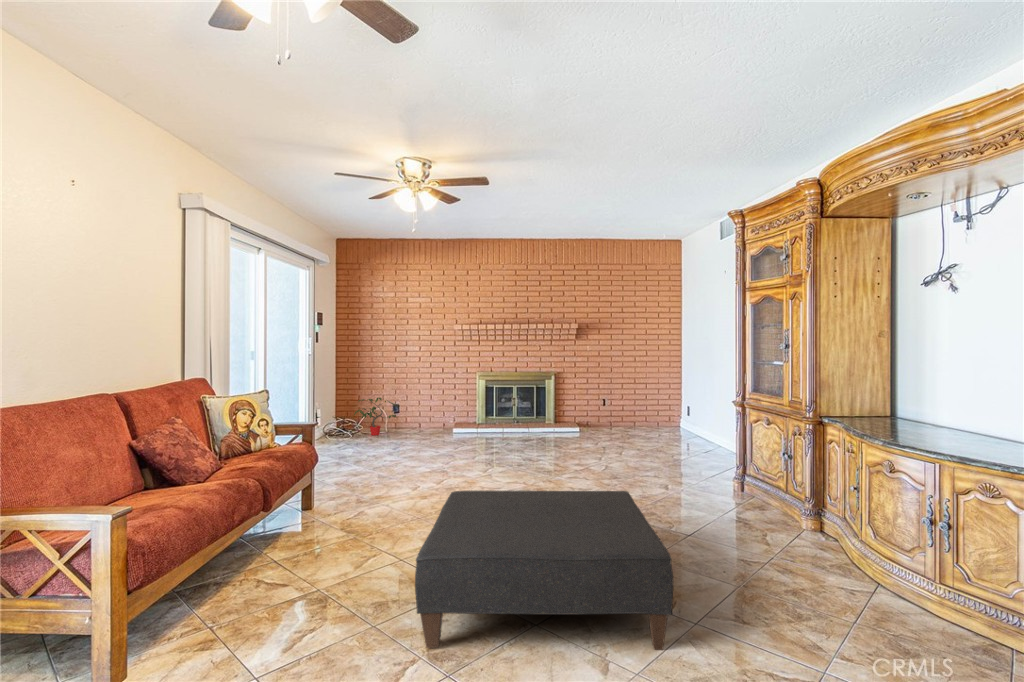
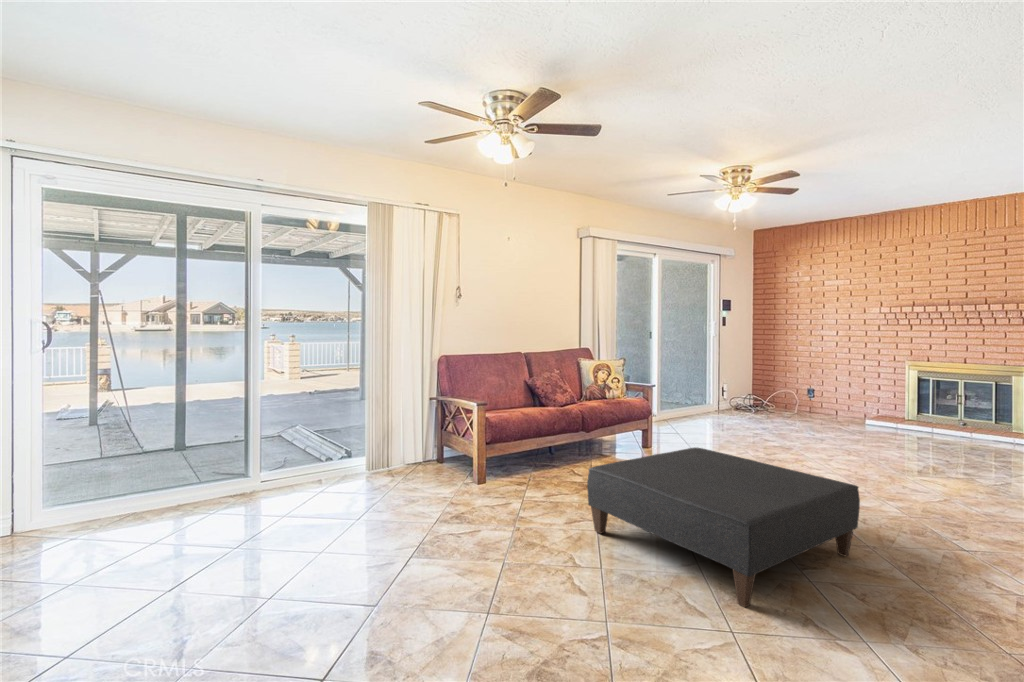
potted plant: present [354,398,396,435] -> none [763,378,811,414]

